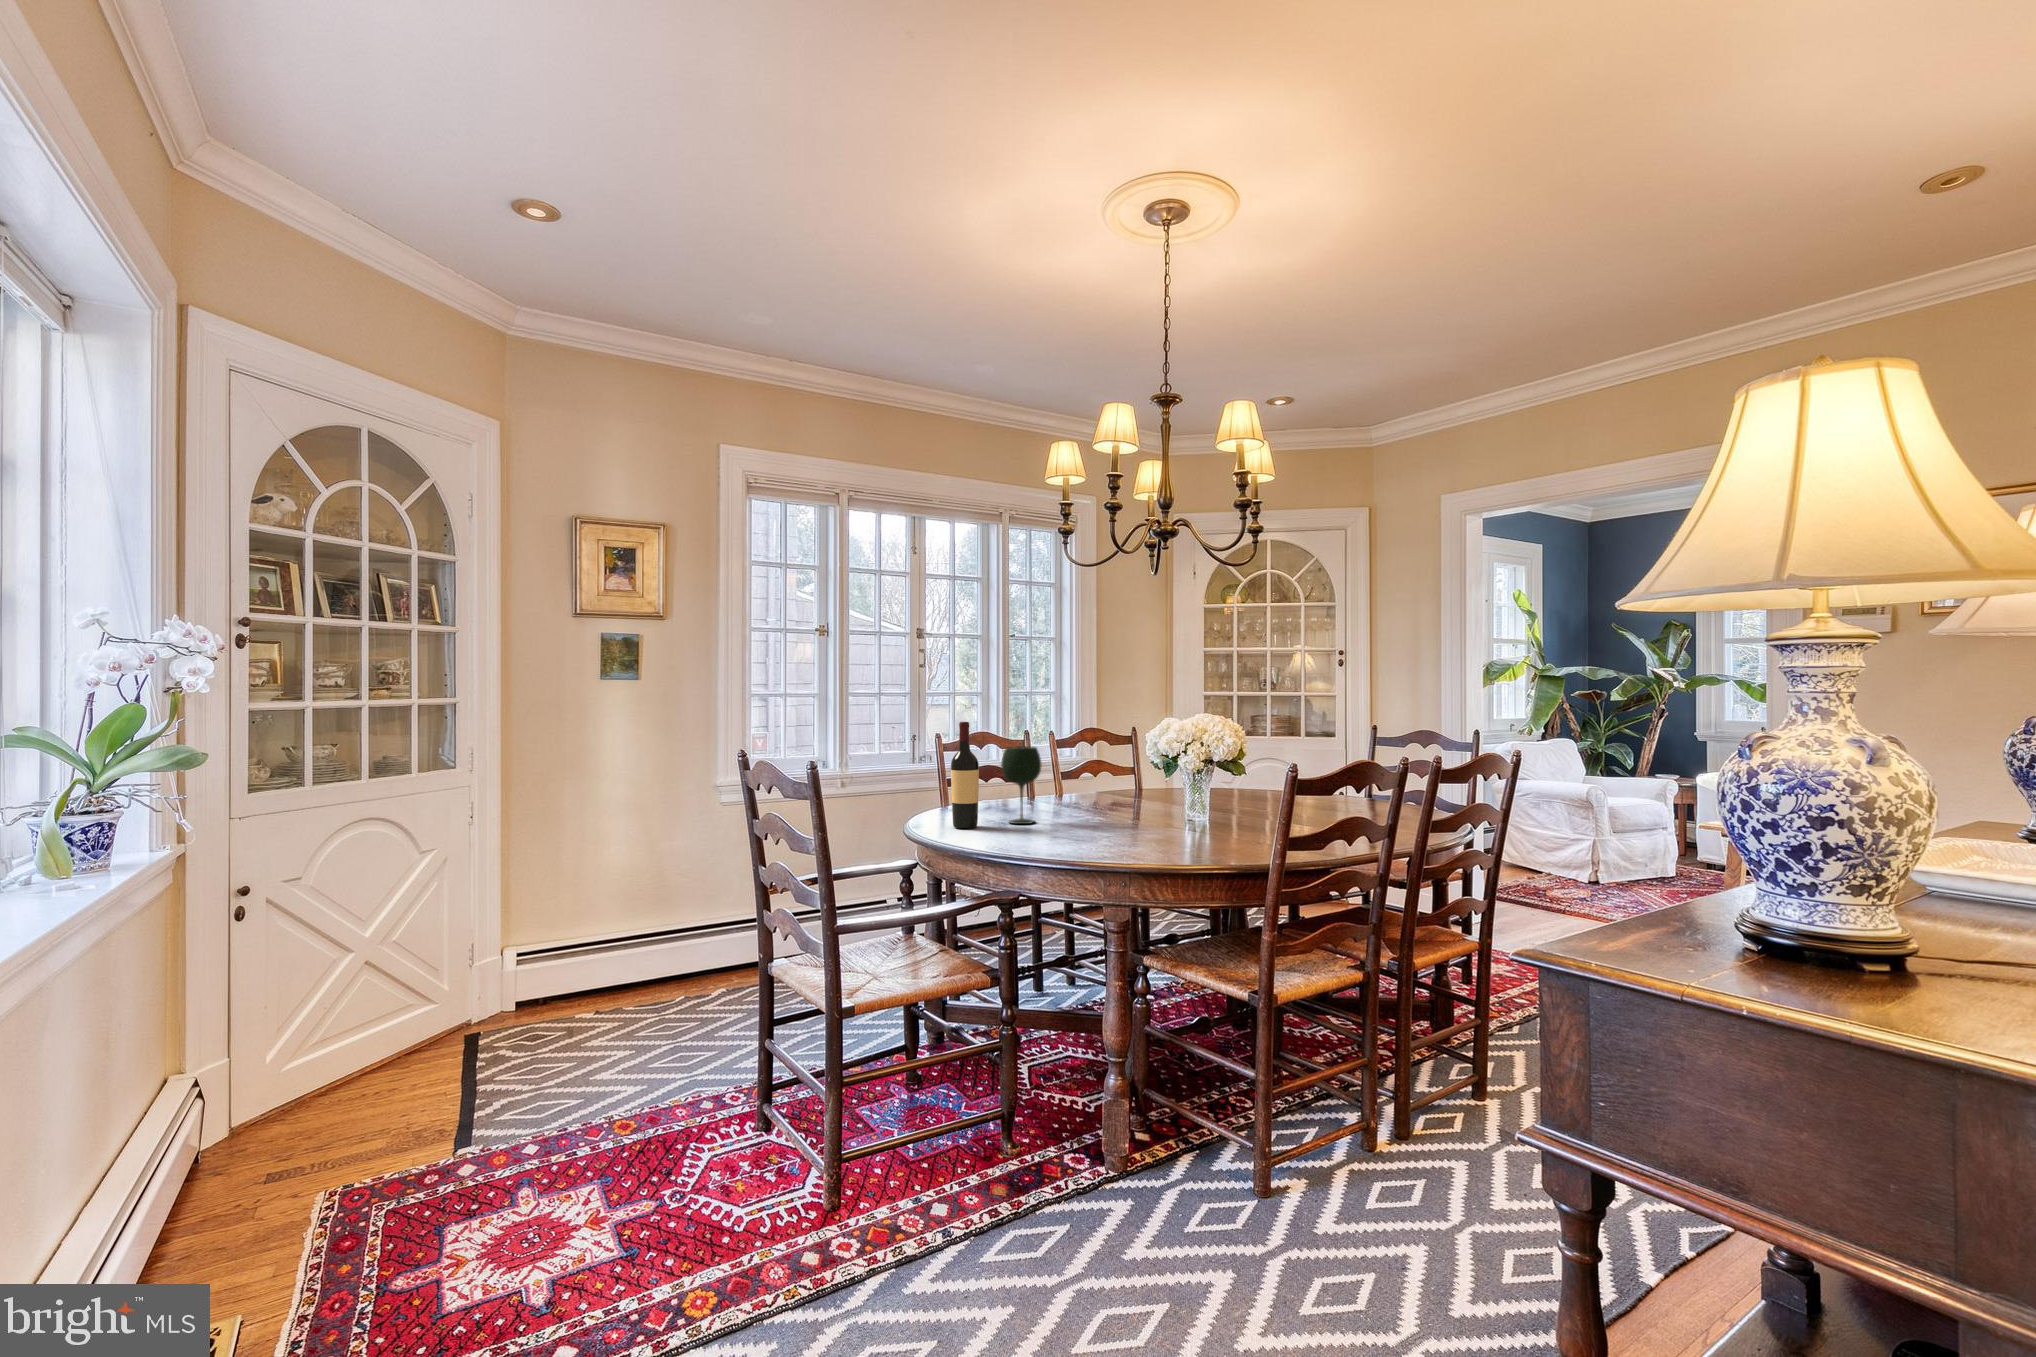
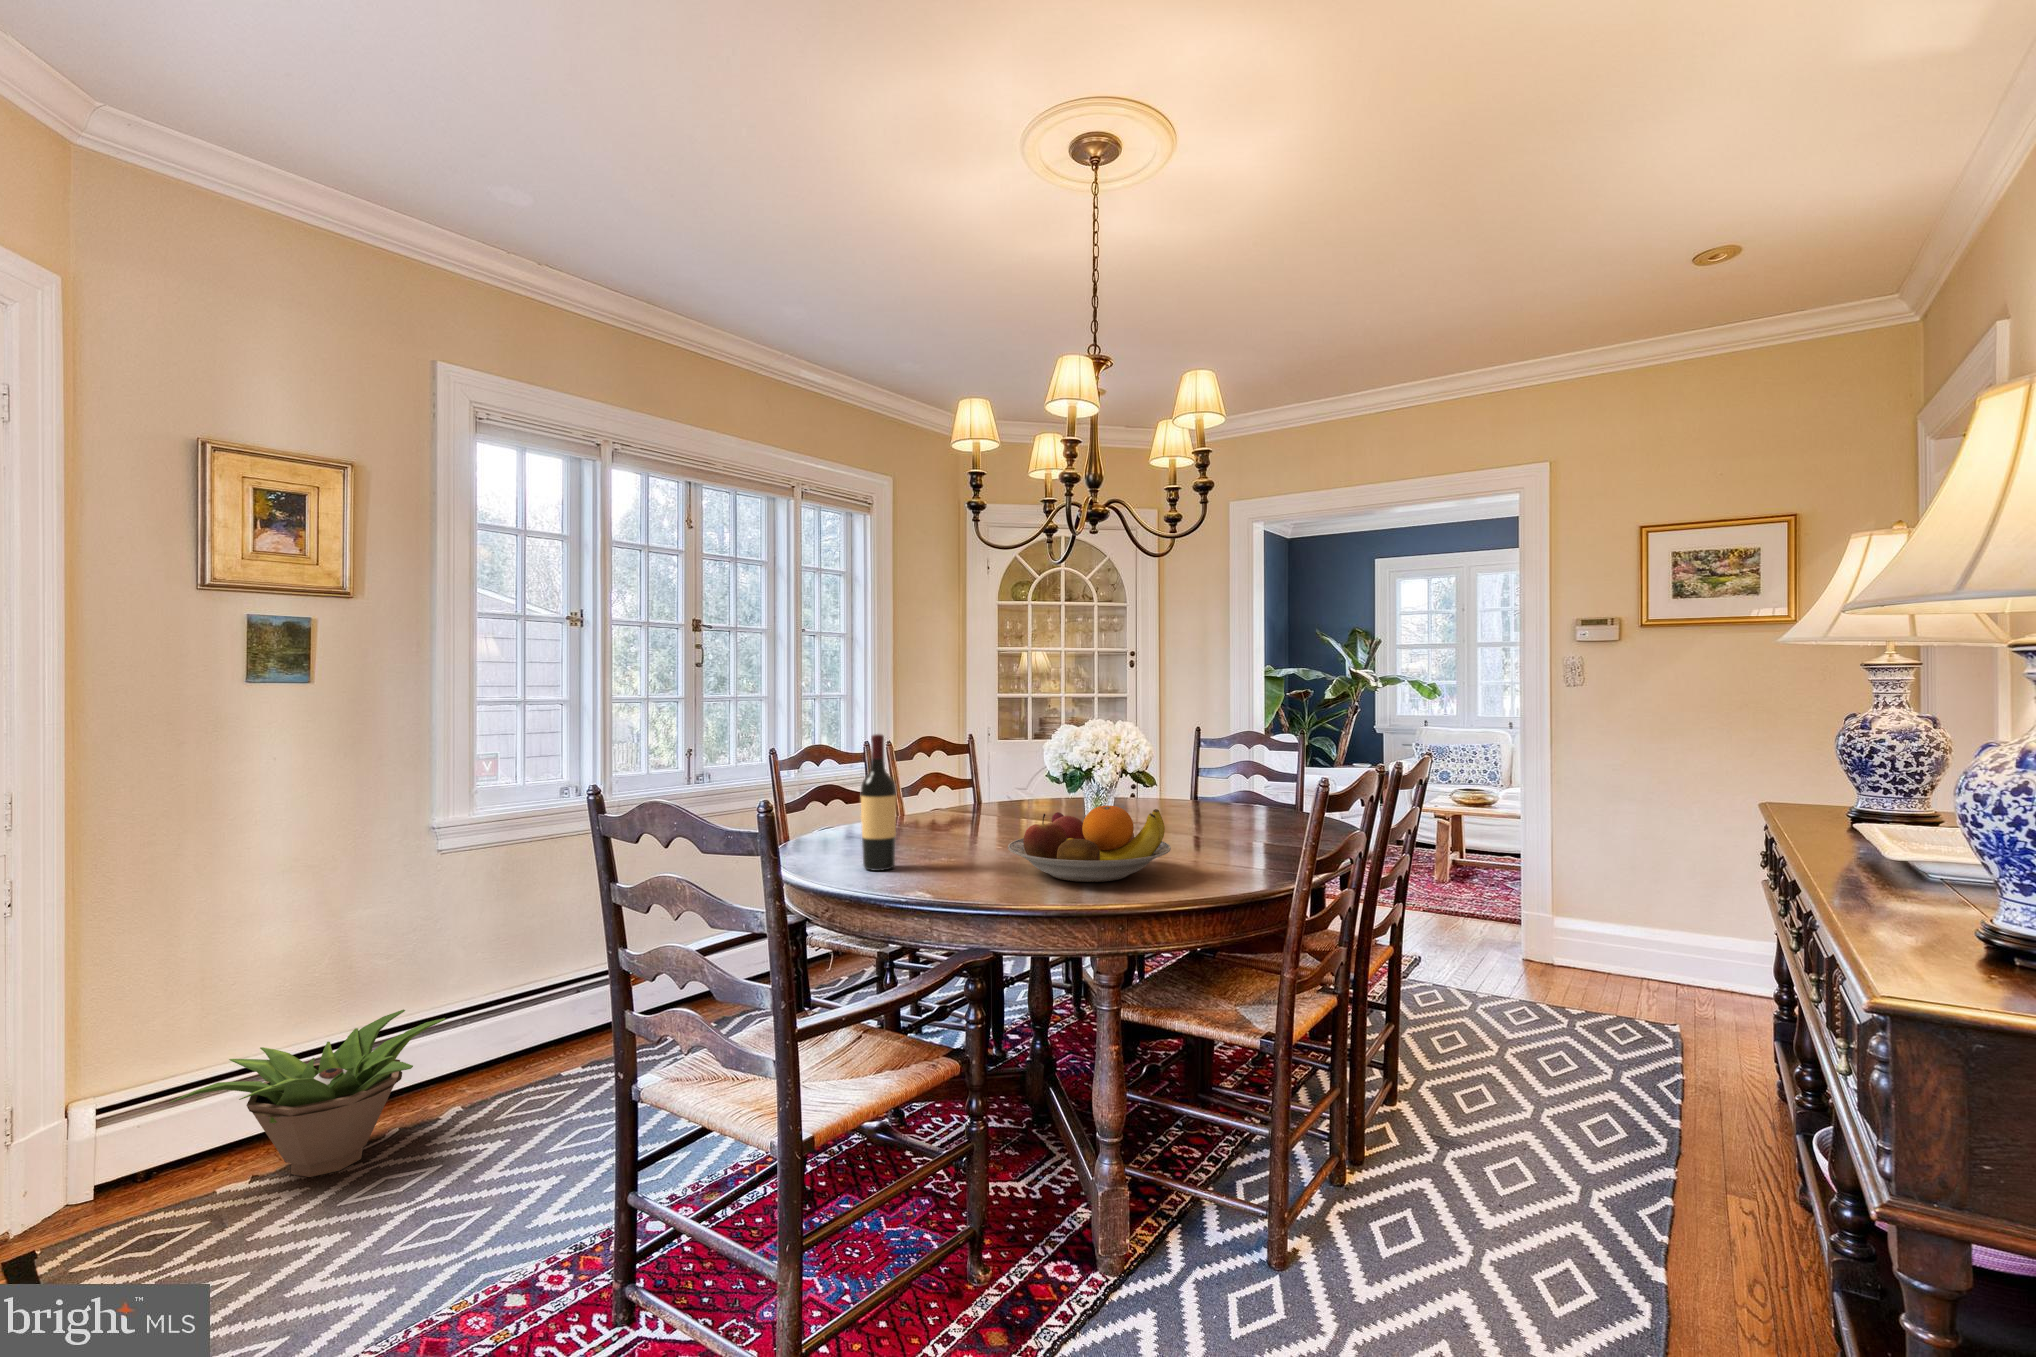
wine glass: present [1001,746,1042,824] -> none [914,763,963,859]
fruit bowl: none [1049,784,1185,846] -> present [1008,805,1171,882]
decorative plant: none [549,913,715,1016] -> present [169,1009,445,1177]

